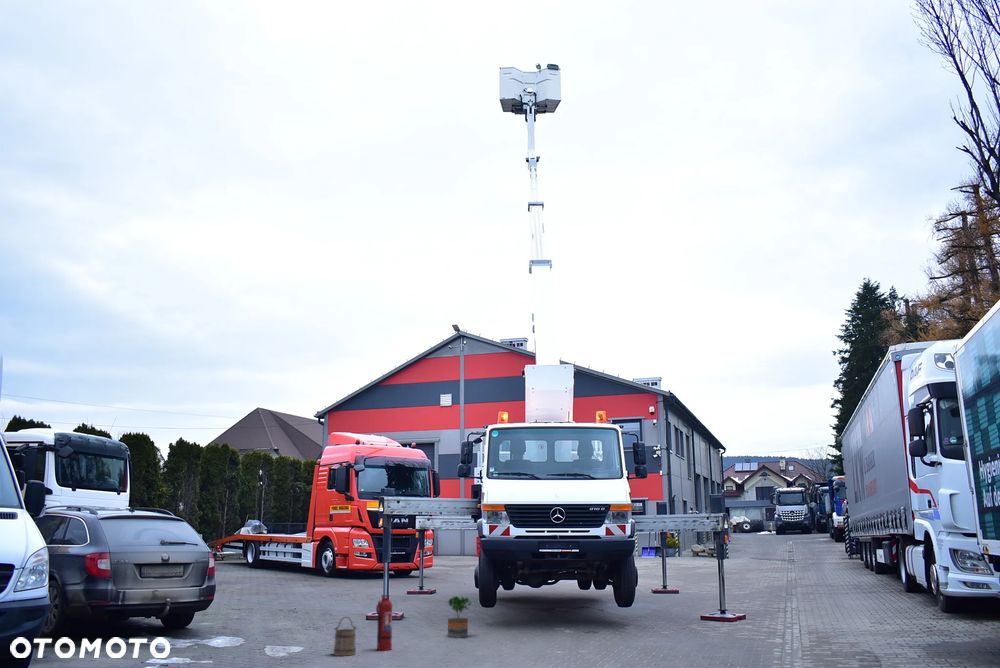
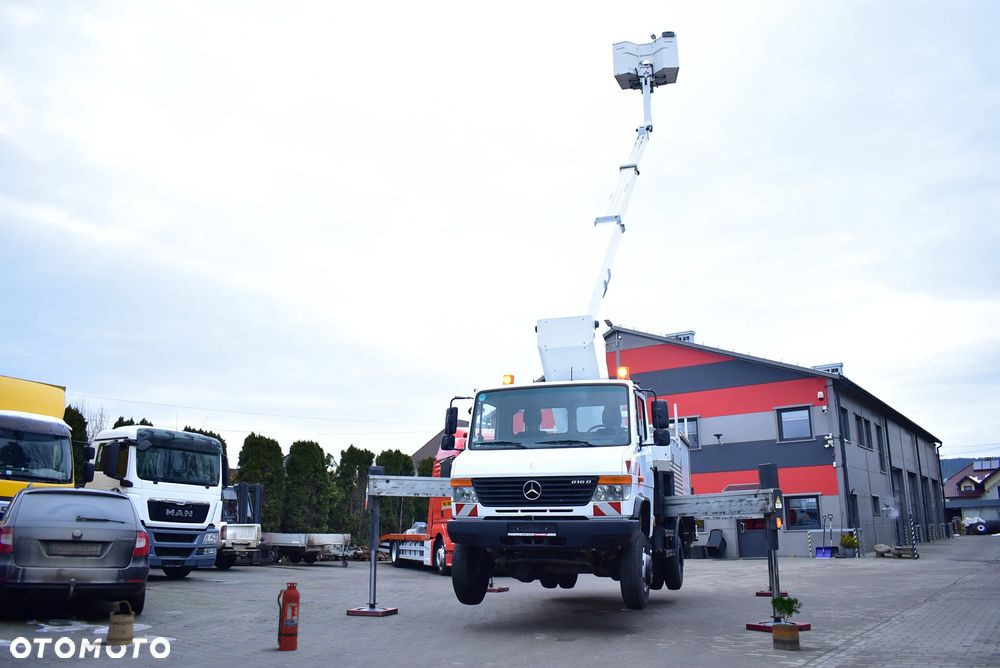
potted tree: present [448,596,471,638] -> present [771,596,802,650]
bucket: present [334,617,356,656] -> present [106,601,135,645]

